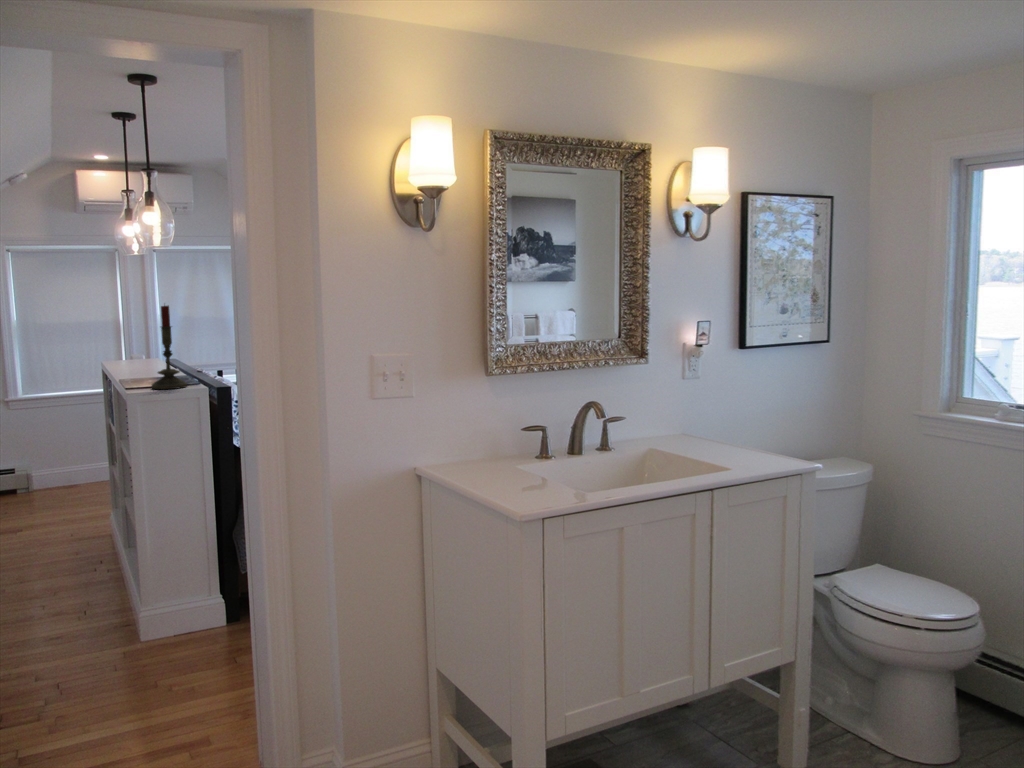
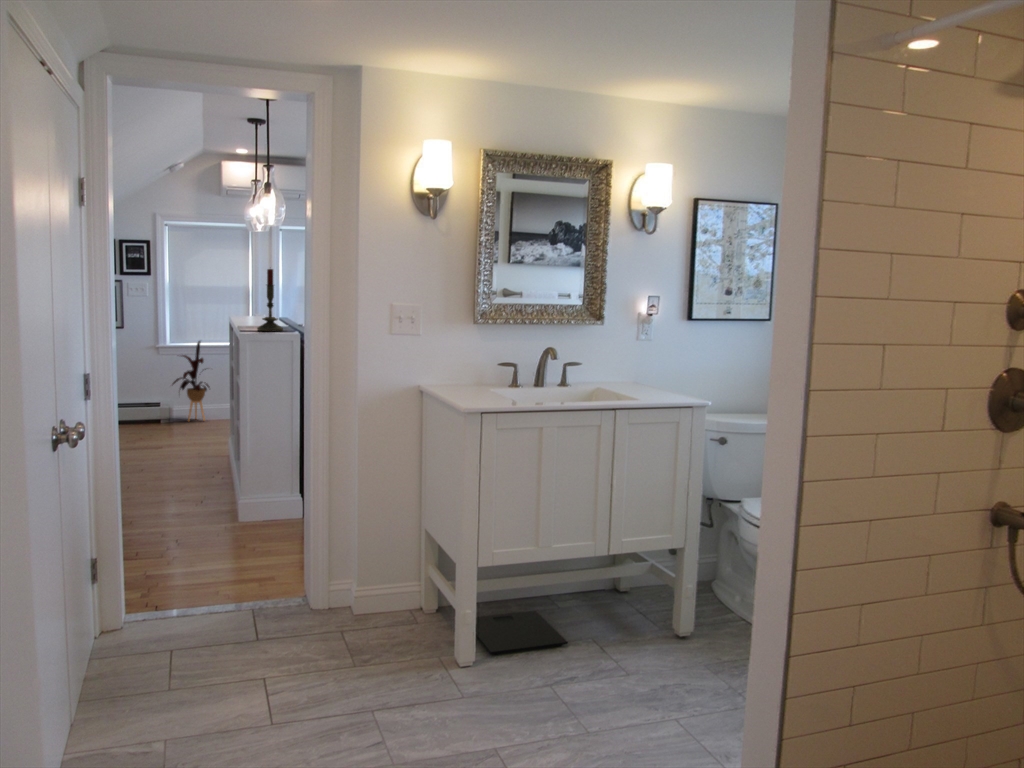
house plant: none [26,392,83,494] -> present [173,341,209,420]

